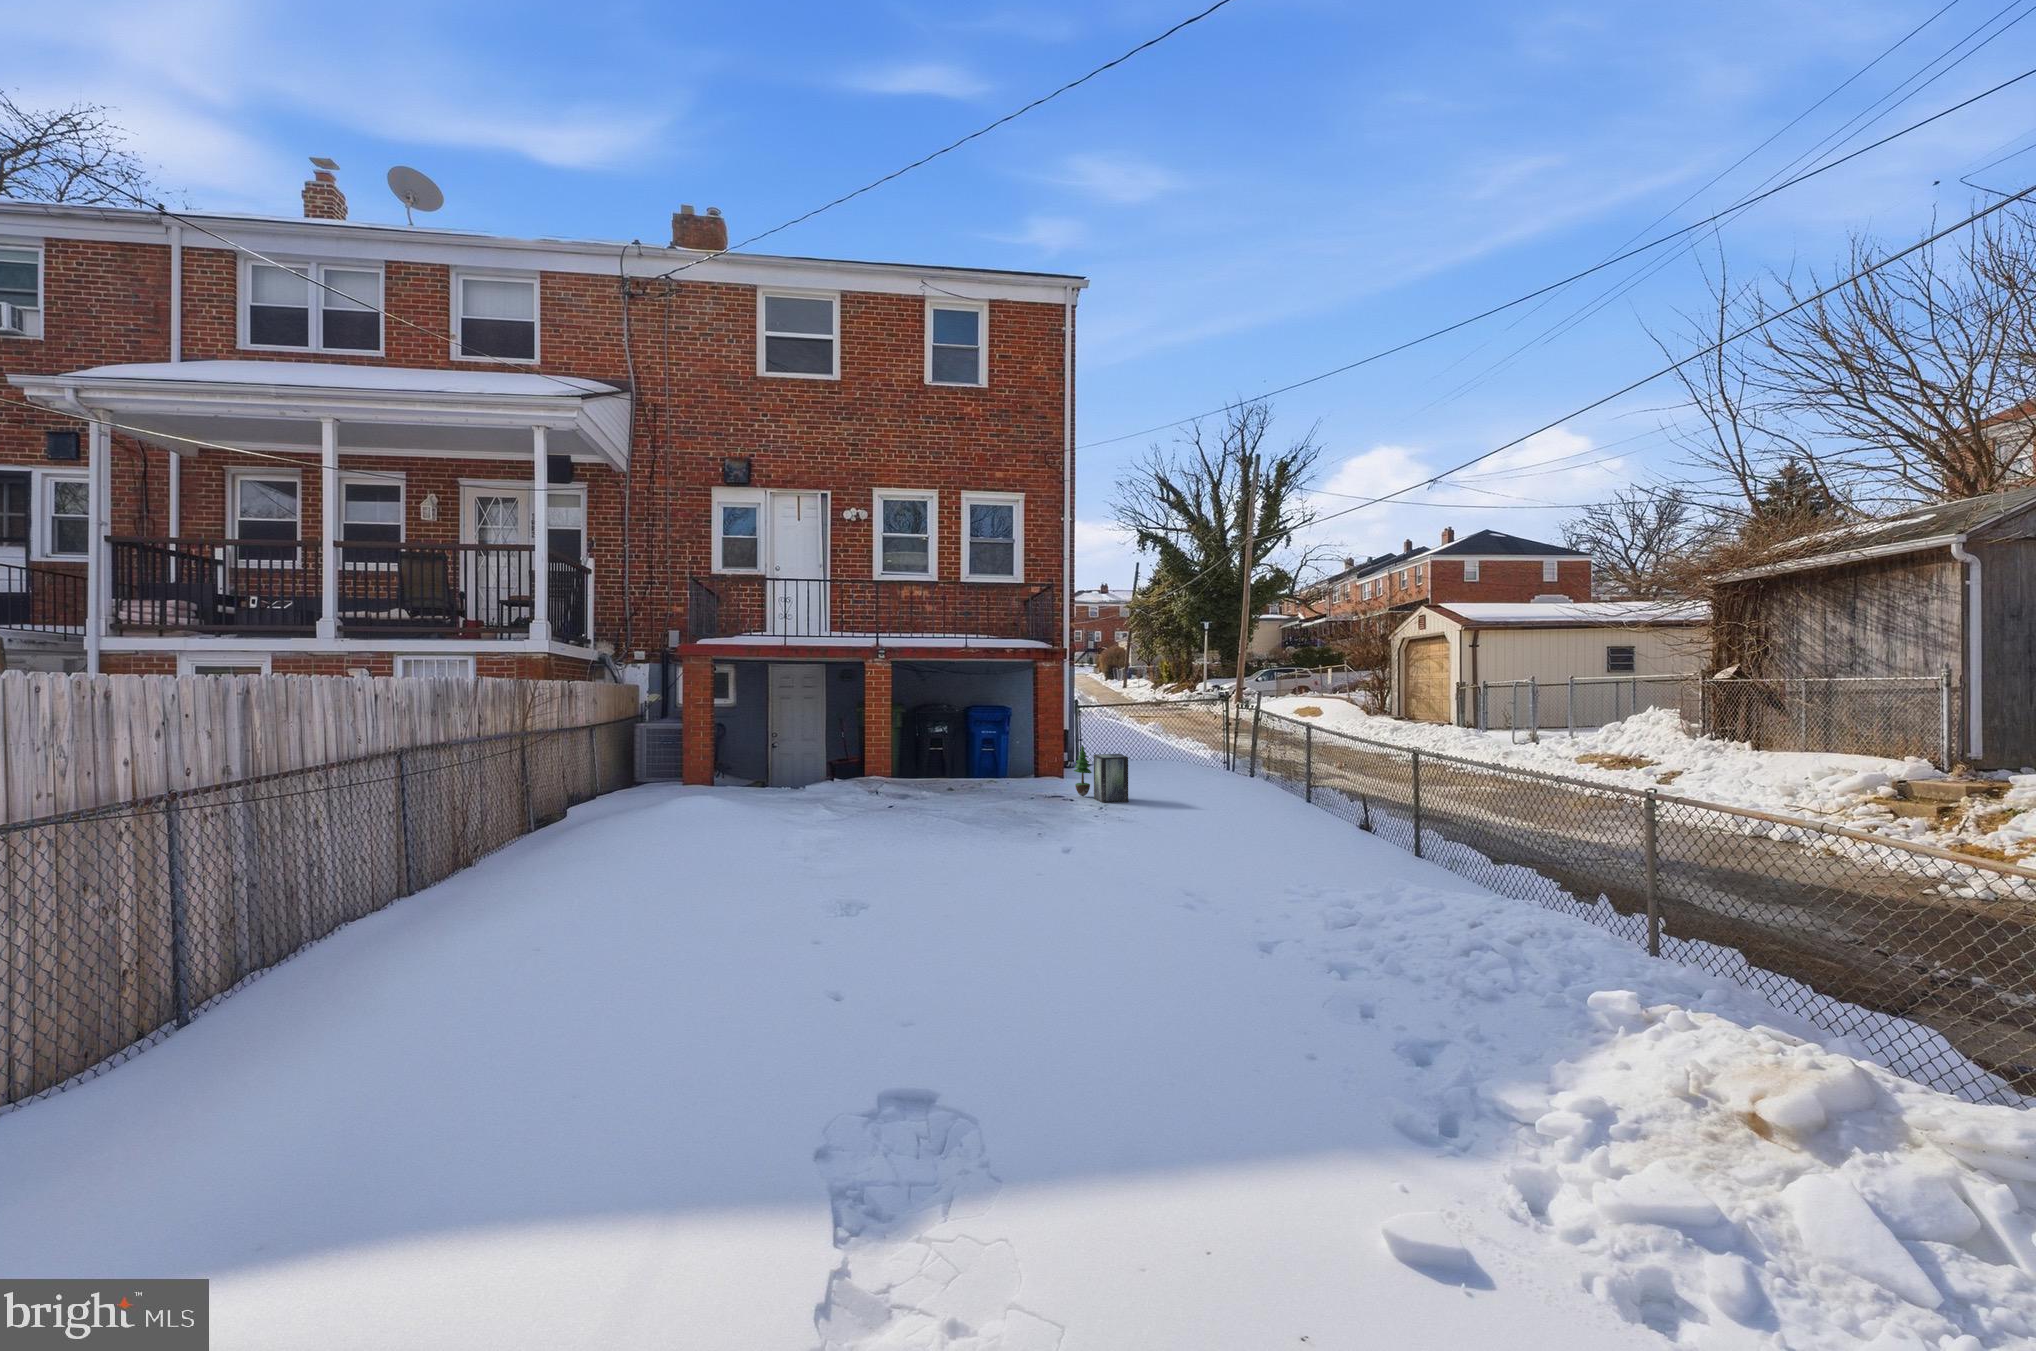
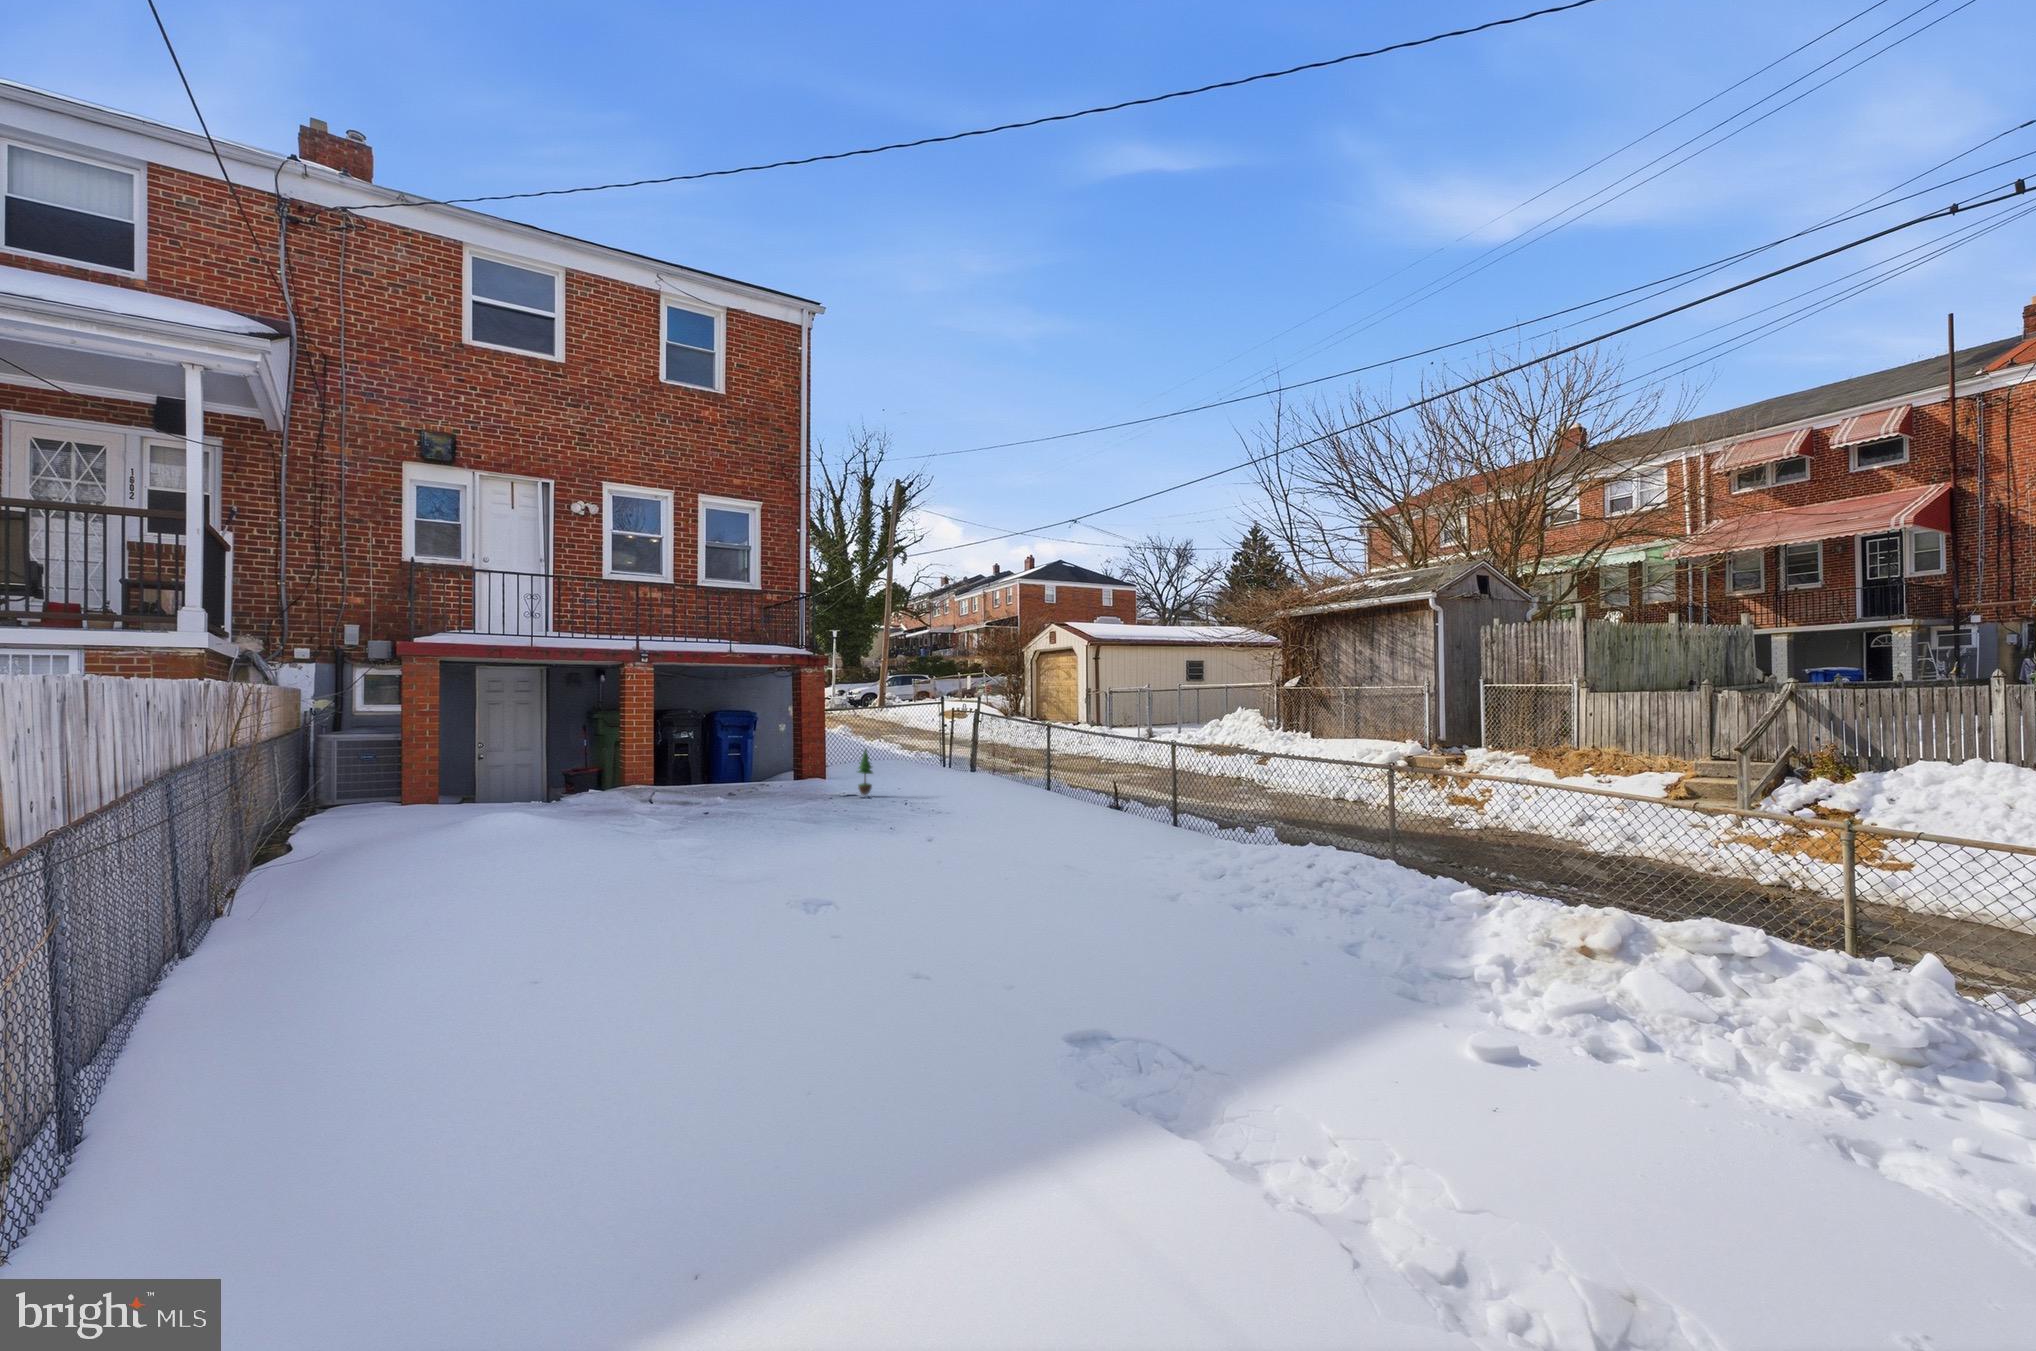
storage box: present [1094,754,1128,803] -> none [878,755,913,801]

